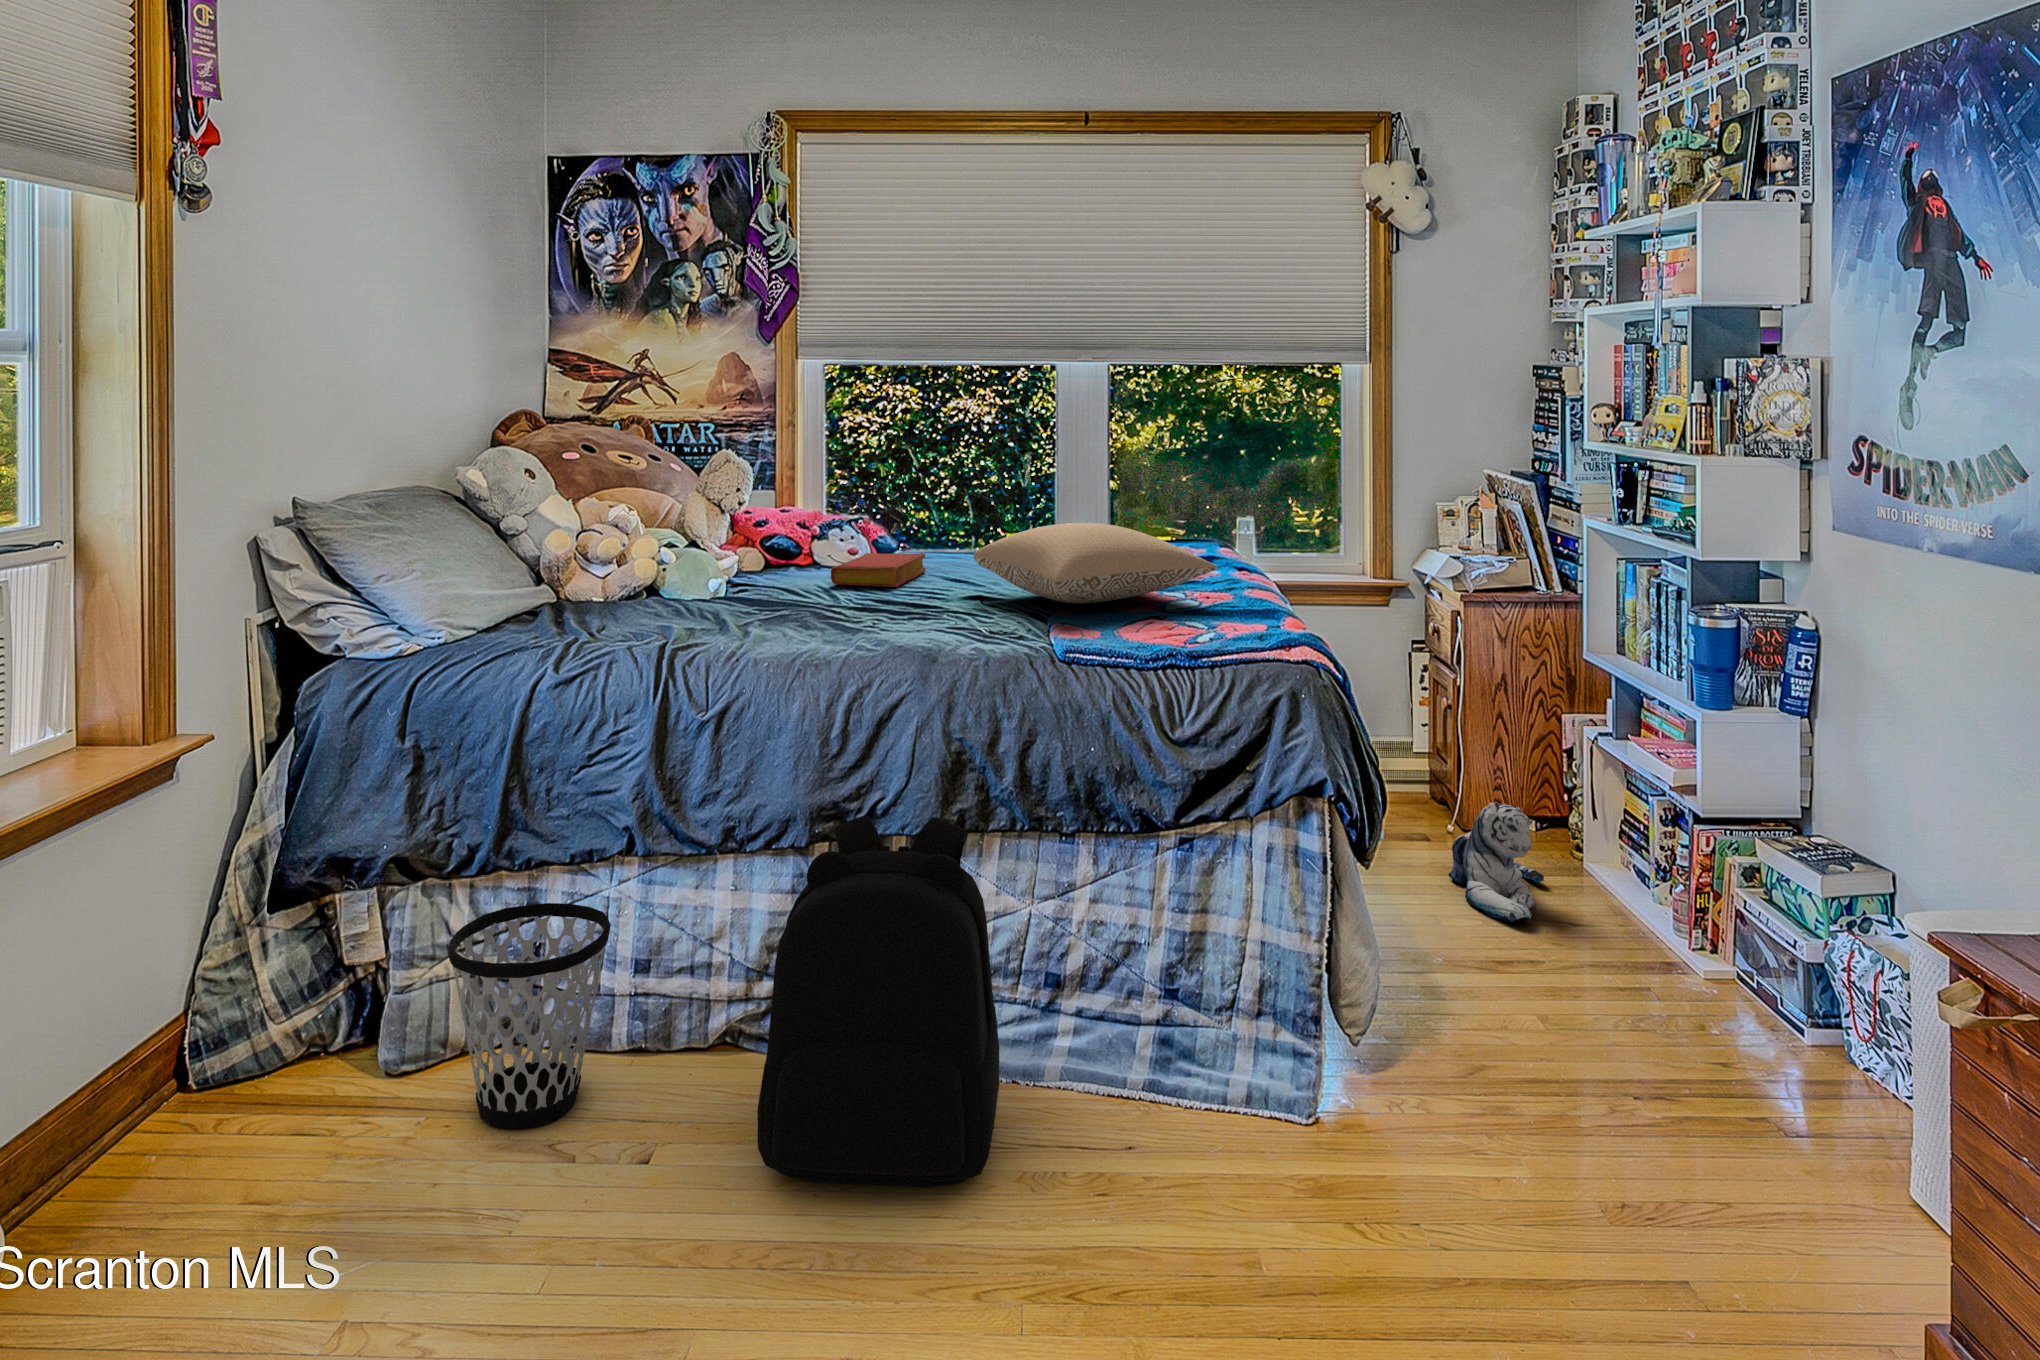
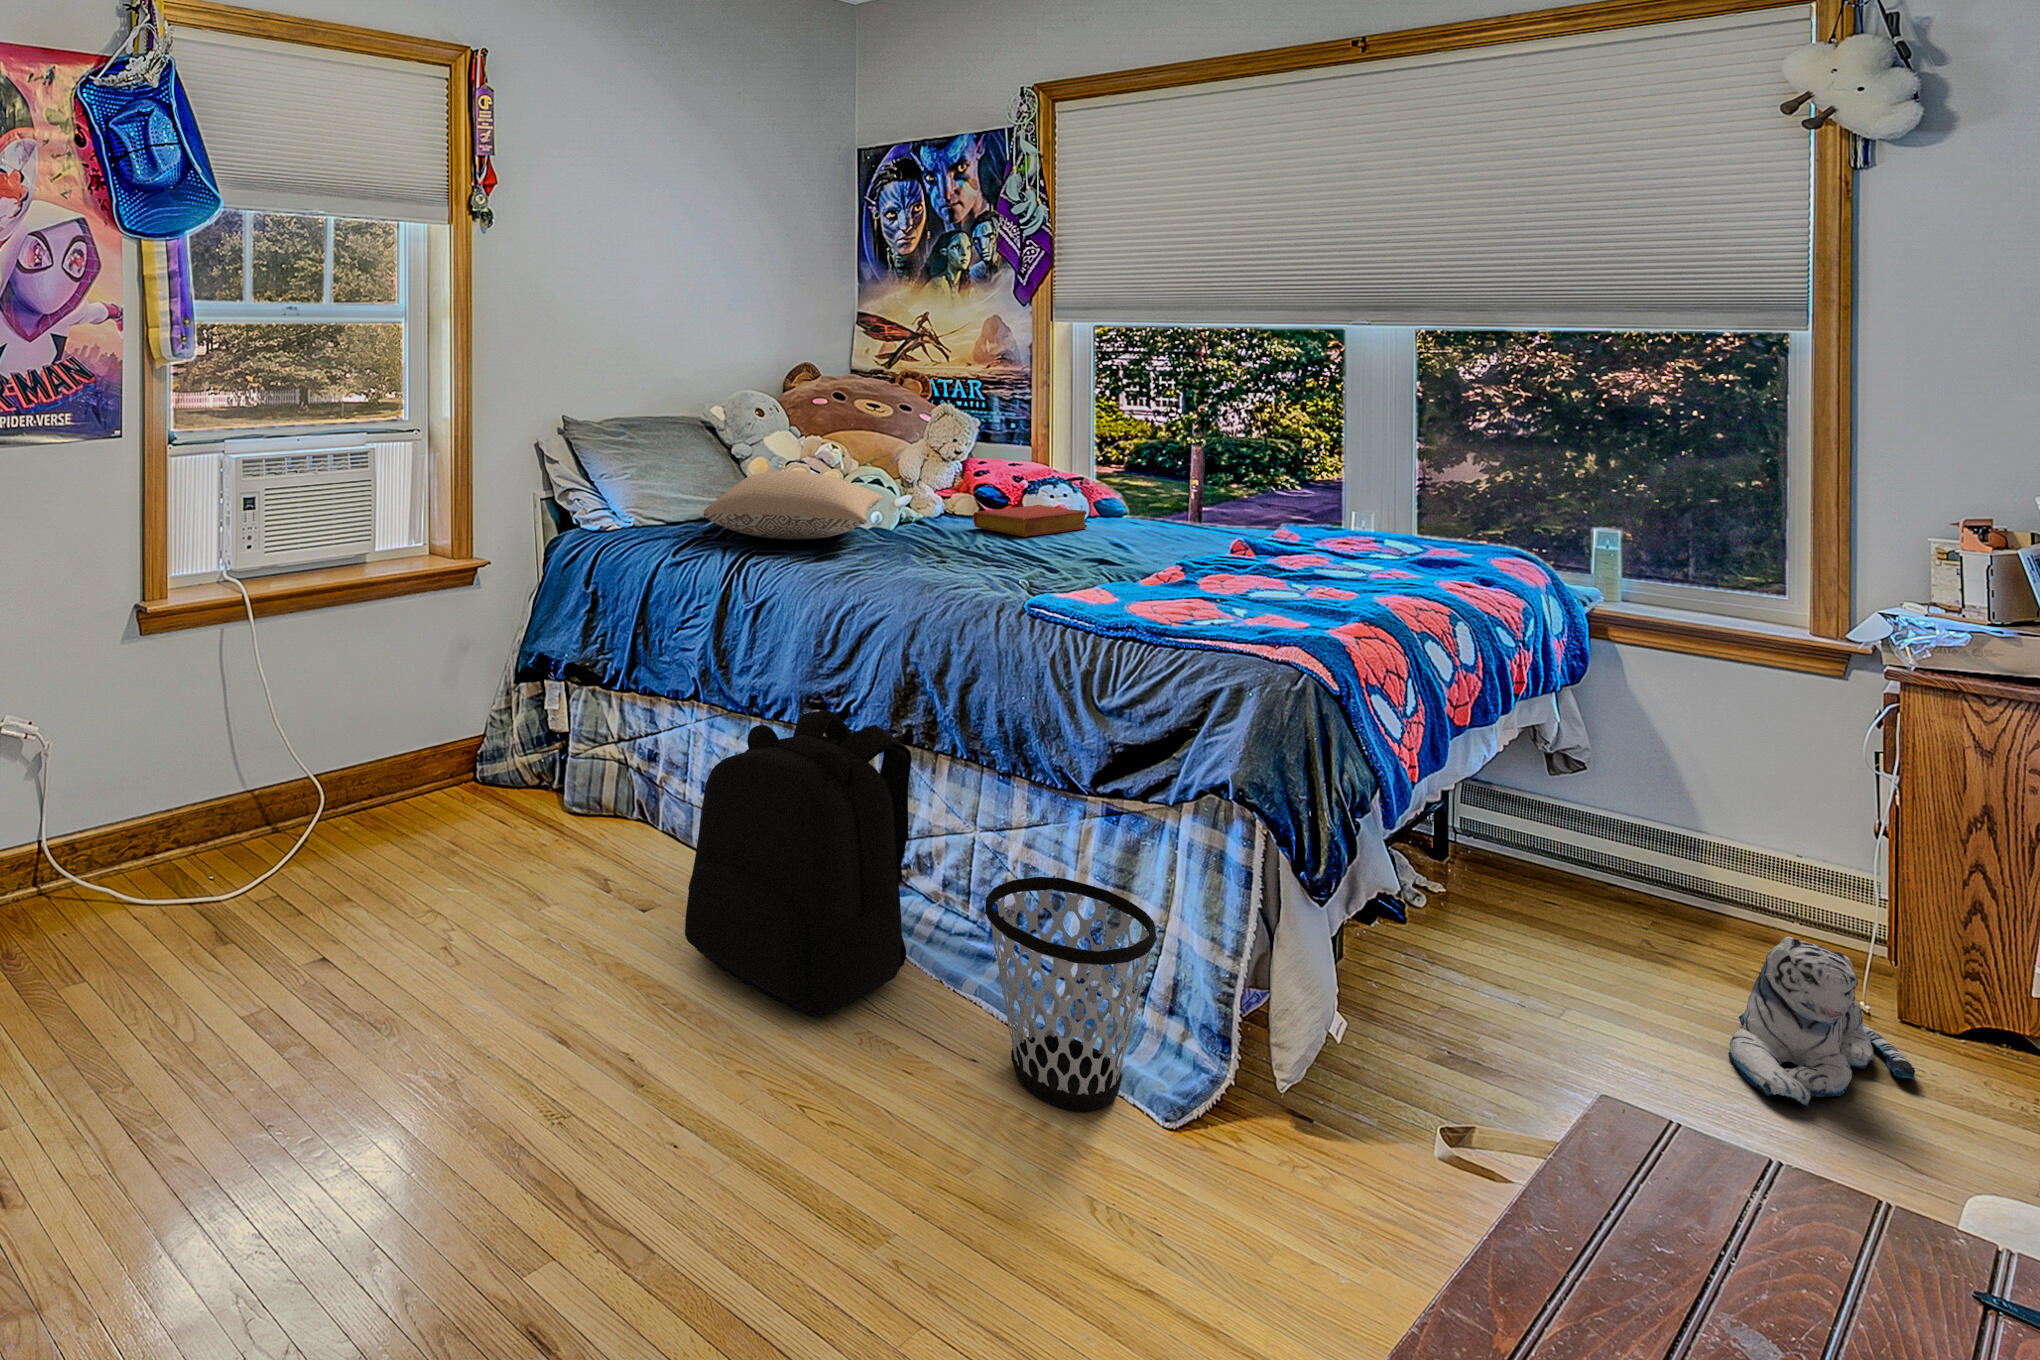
pillow: present [974,523,1217,603] -> present [703,471,883,539]
wastebasket: present [448,903,611,1128] -> present [985,877,1157,1111]

